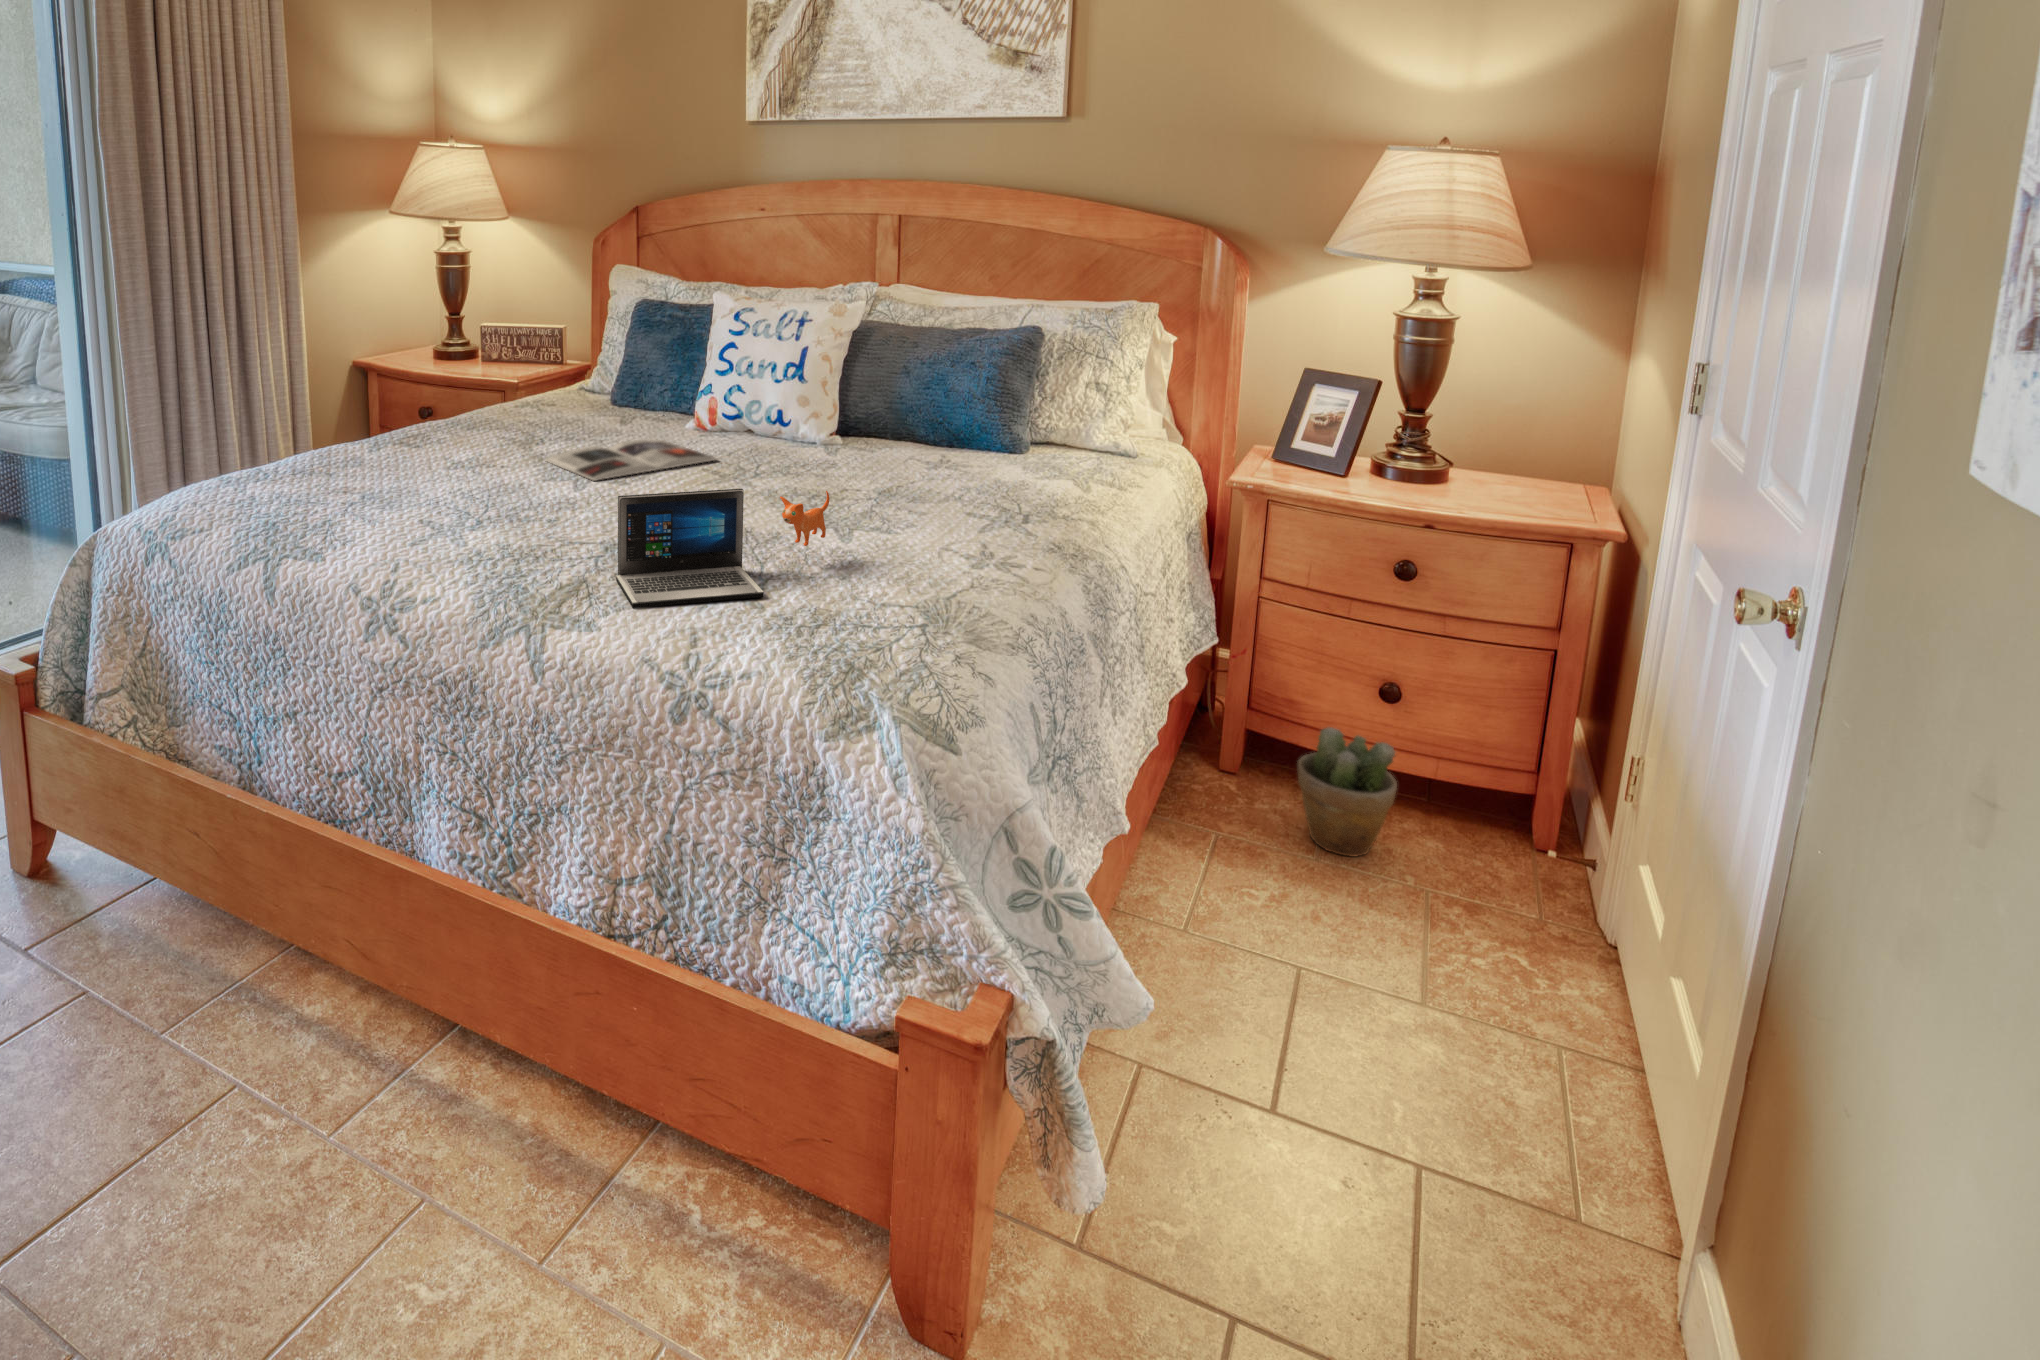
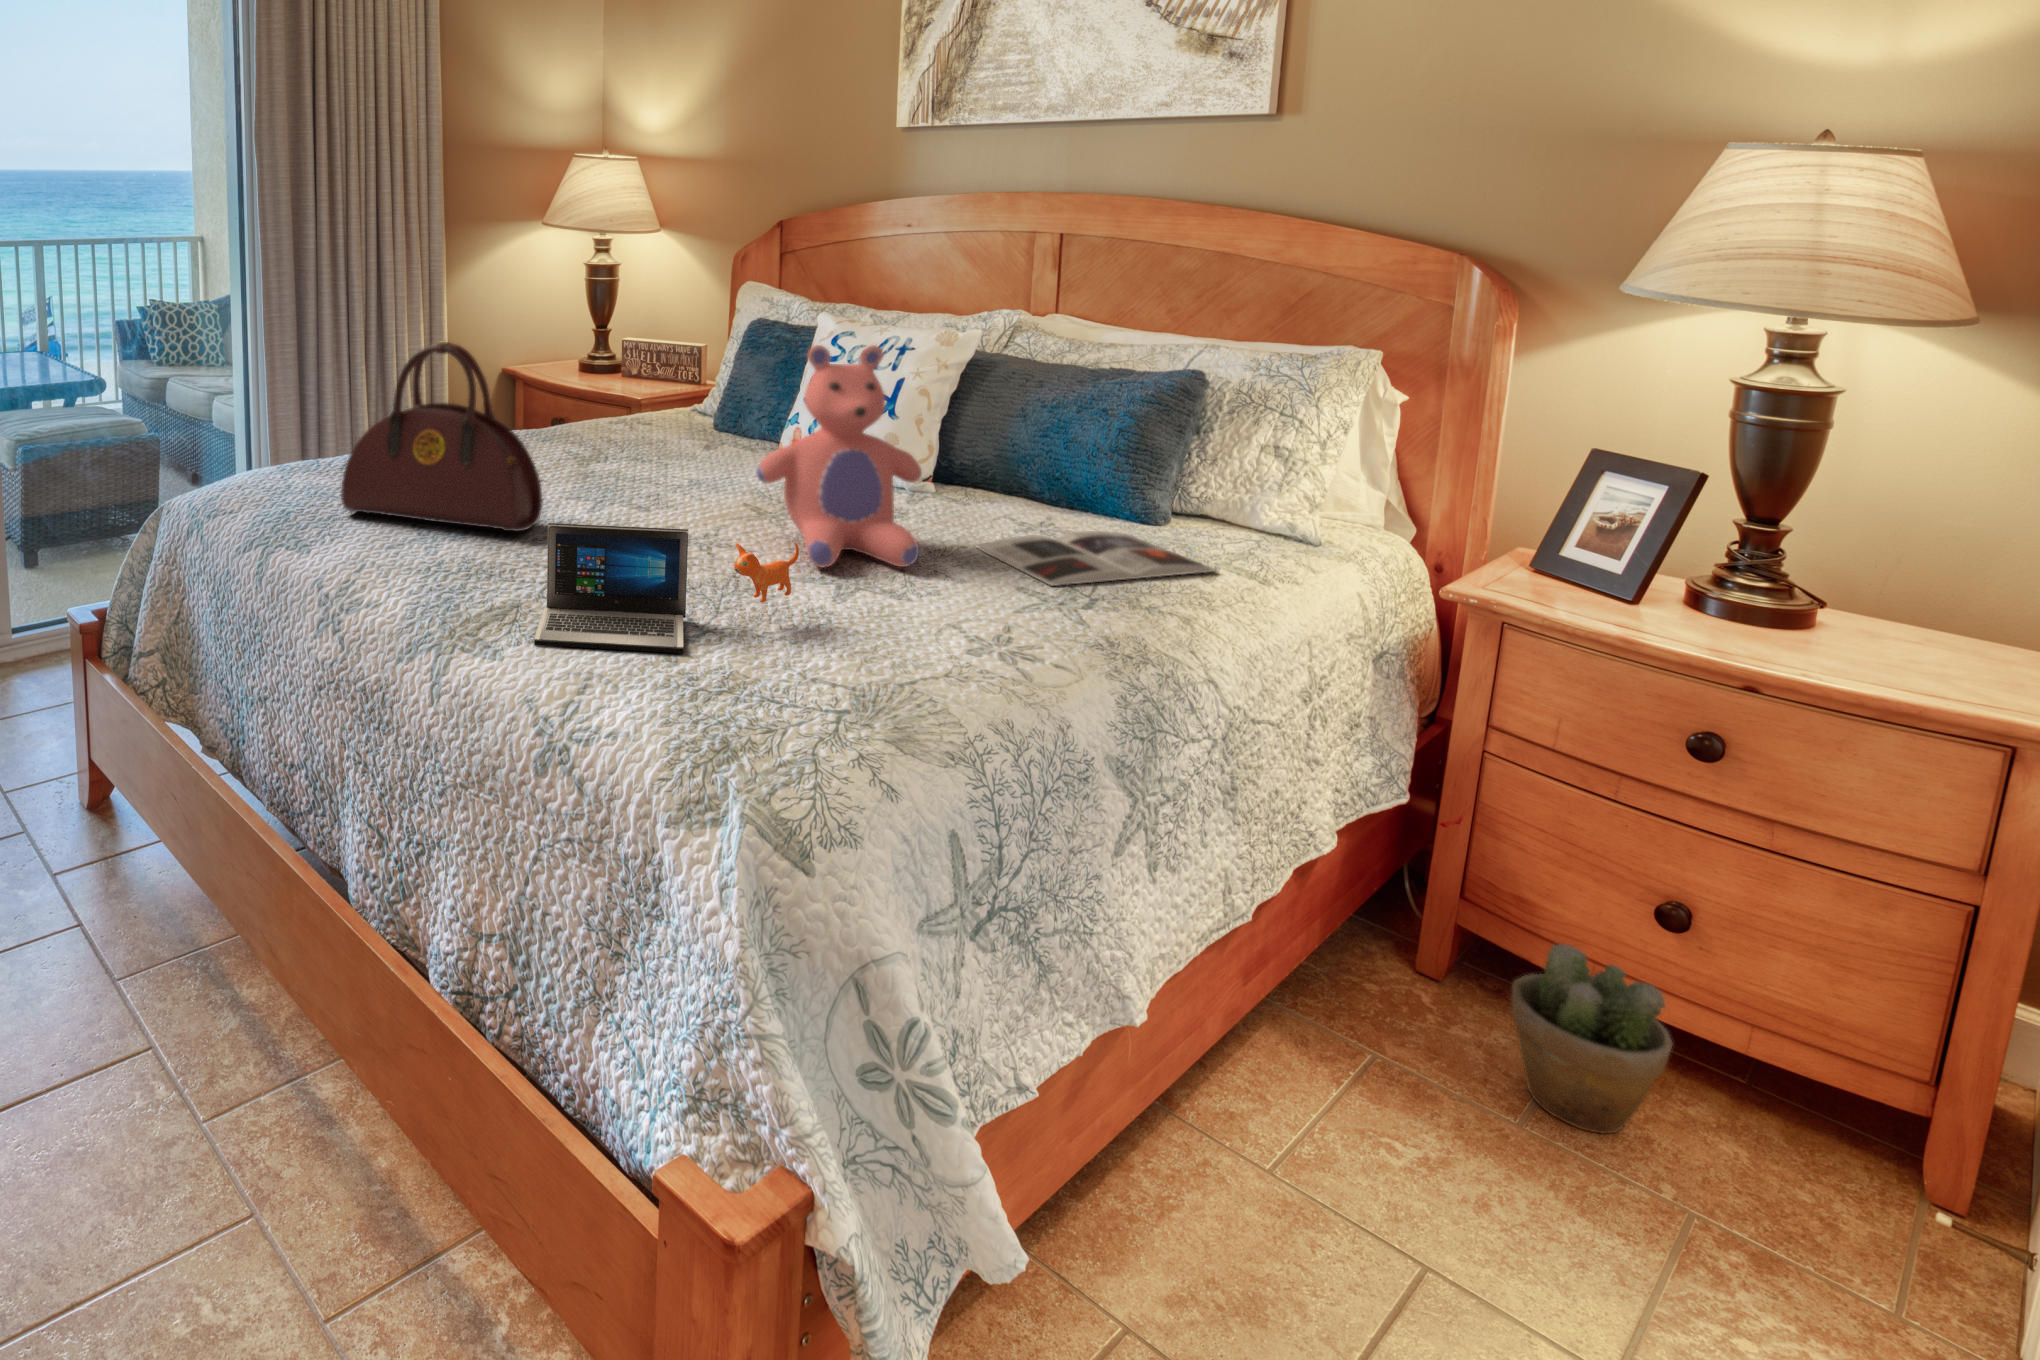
teddy bear: none [741,317,888,514] -> present [756,345,922,568]
handbag: none [340,334,543,512] -> present [341,342,542,531]
magazine: present [546,439,716,481] -> present [978,531,1217,586]

